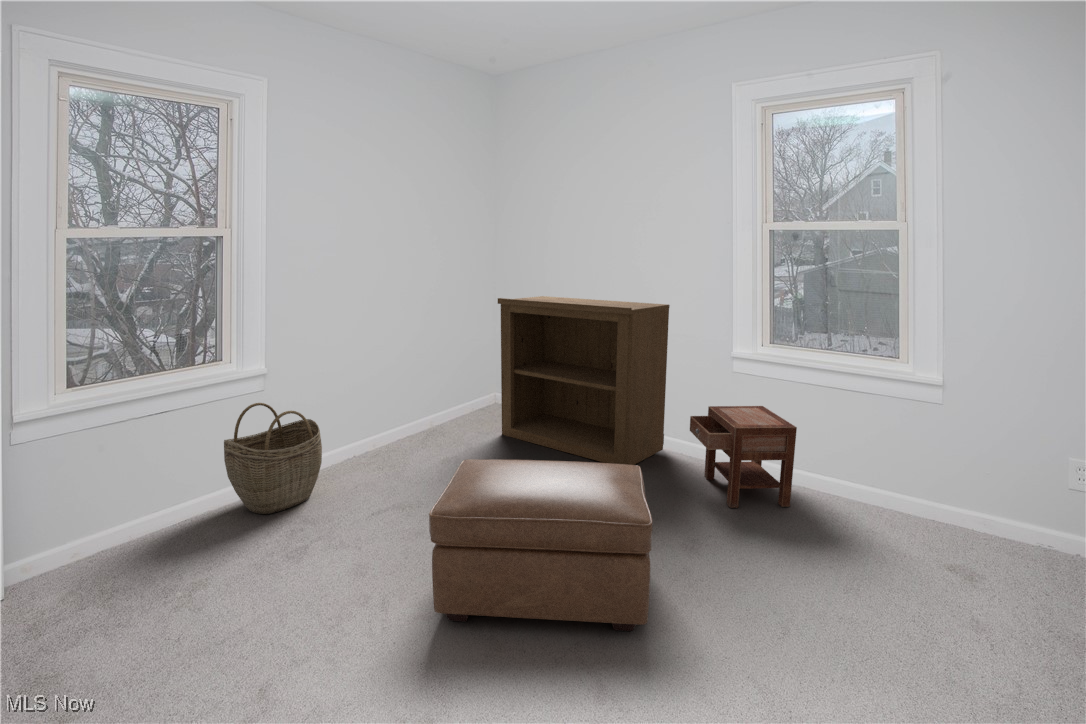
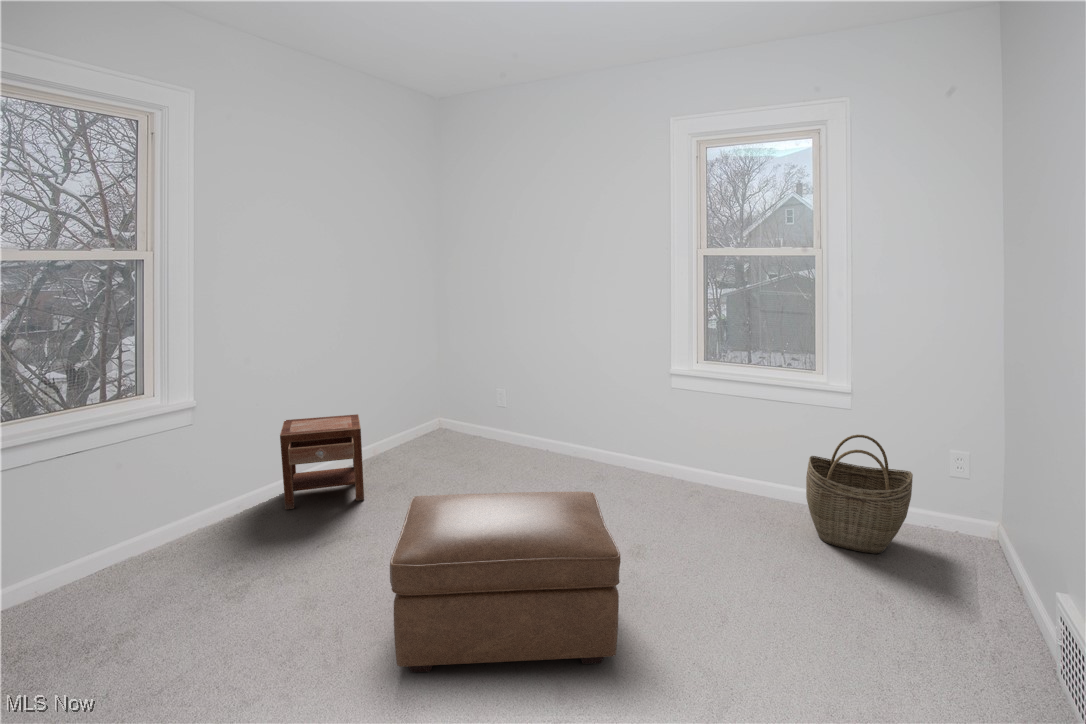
bookshelf: present [498,296,670,465] -> none [427,315,601,488]
woven basket: present [224,403,322,514] -> present [806,435,913,554]
nightstand: present [690,406,797,508] -> present [280,414,364,510]

